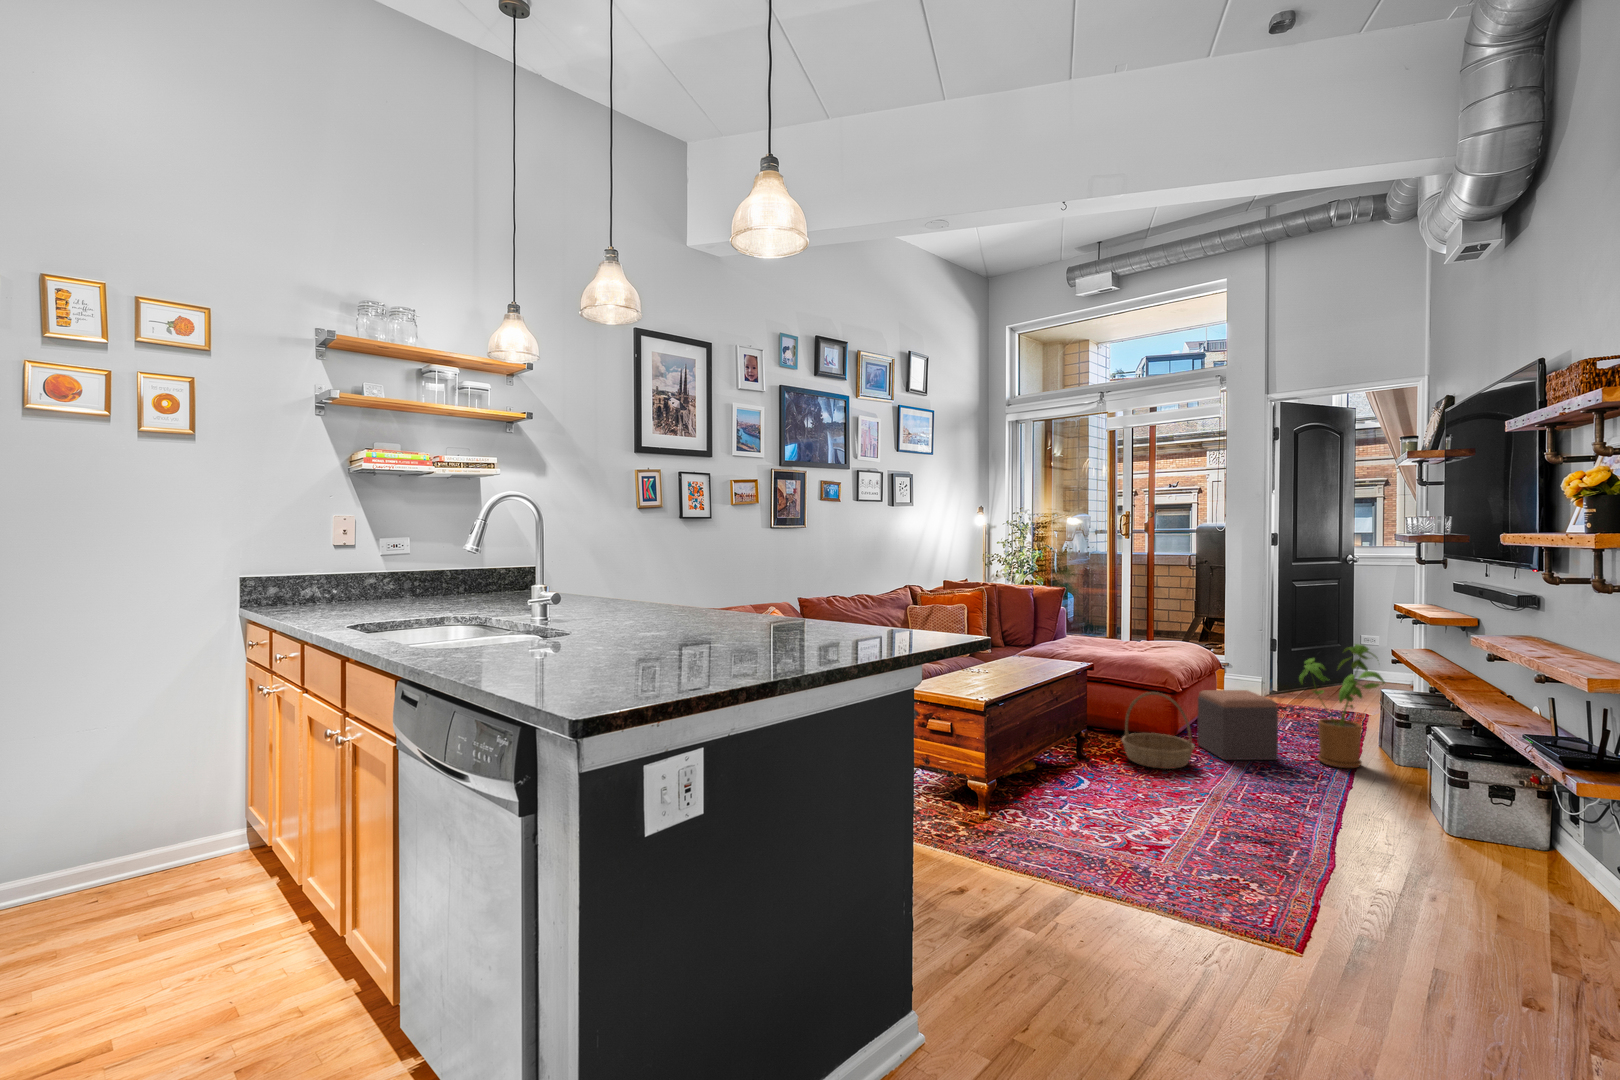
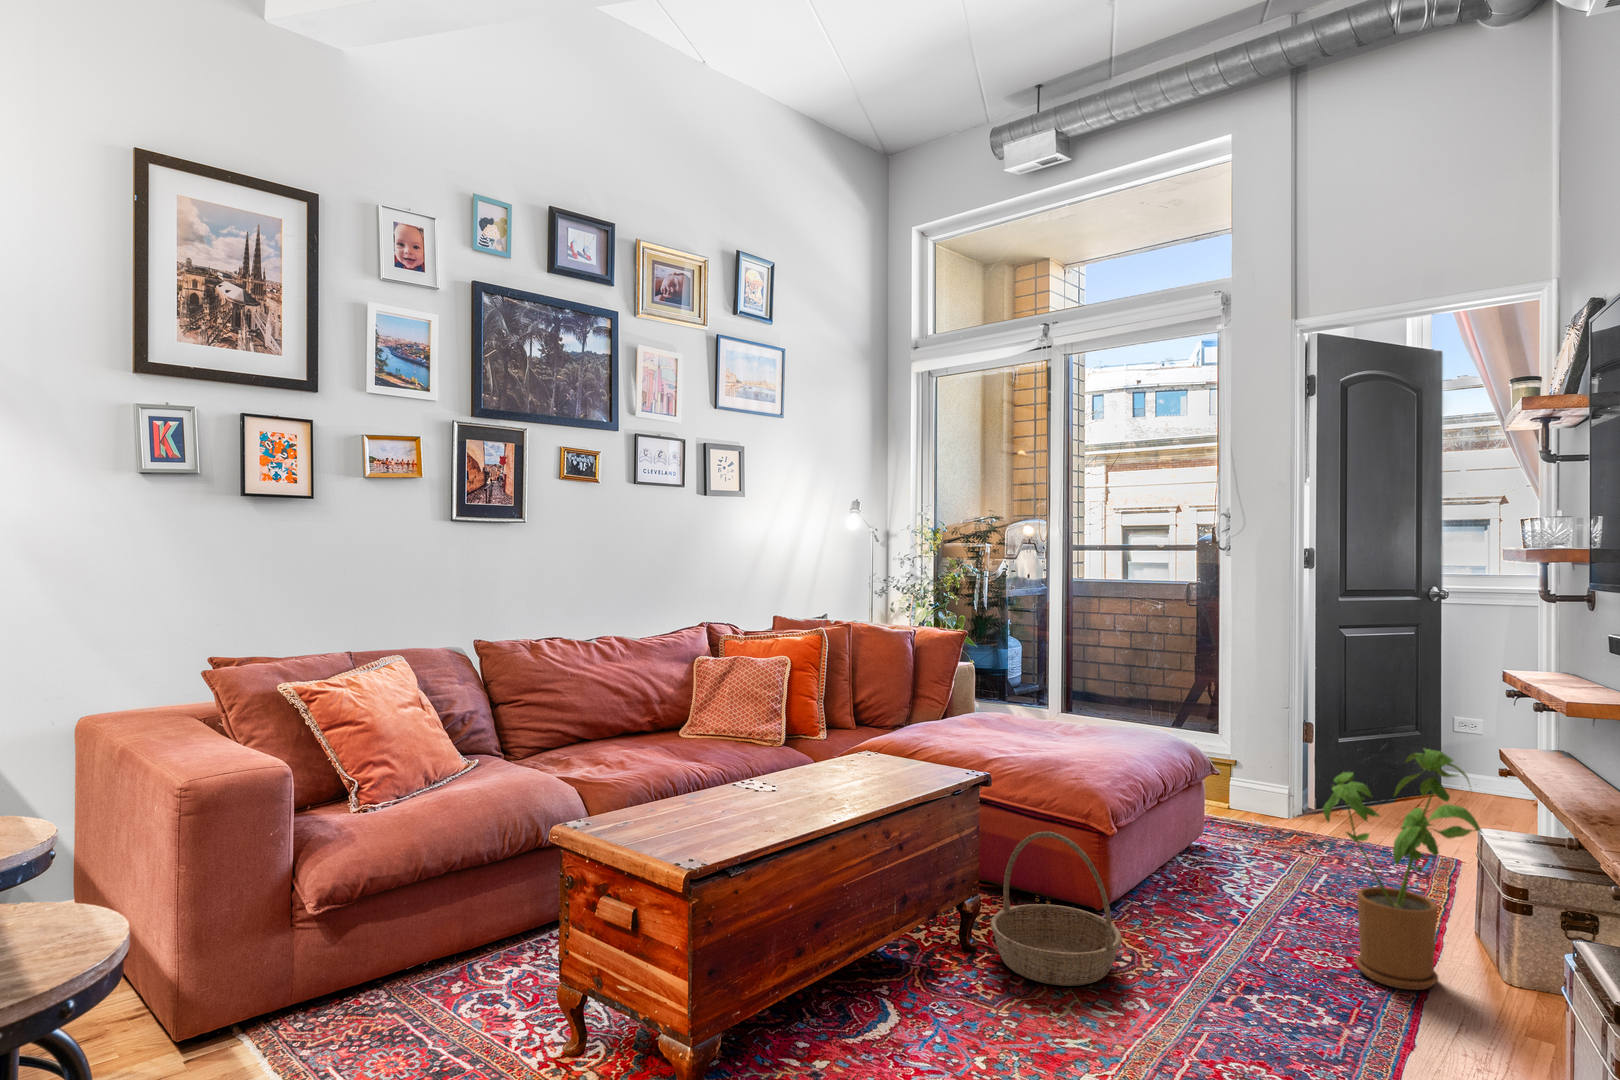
footstool: present [1198,690,1278,760] -> none [1144,824,1283,965]

